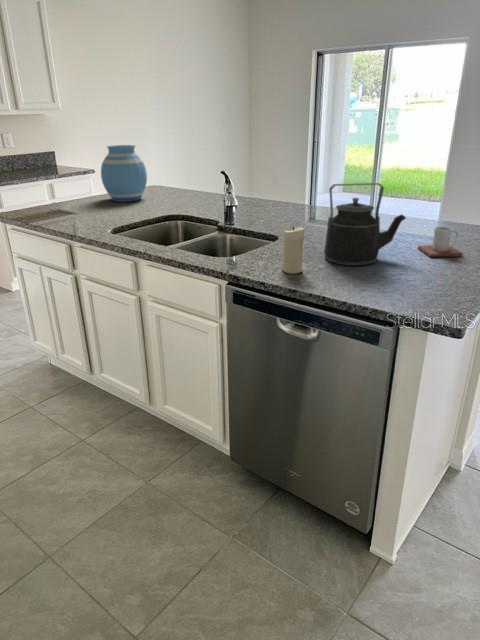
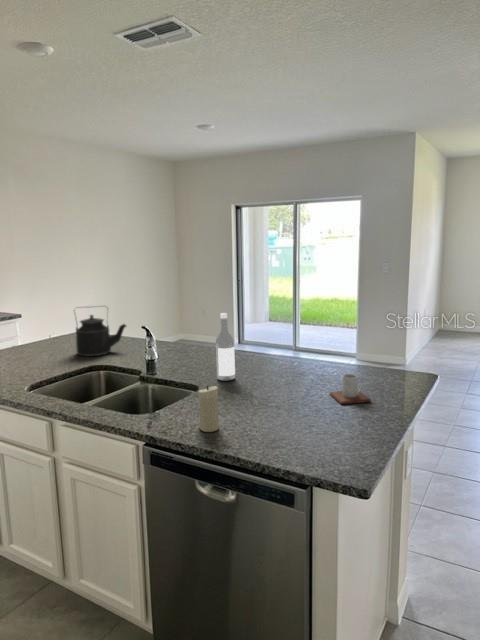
vase: present [101,145,147,202] -> none [21,296,69,351]
wine bottle: none [297,159,318,232] -> present [216,313,235,381]
kettle: present [324,183,406,266] -> present [76,315,126,357]

